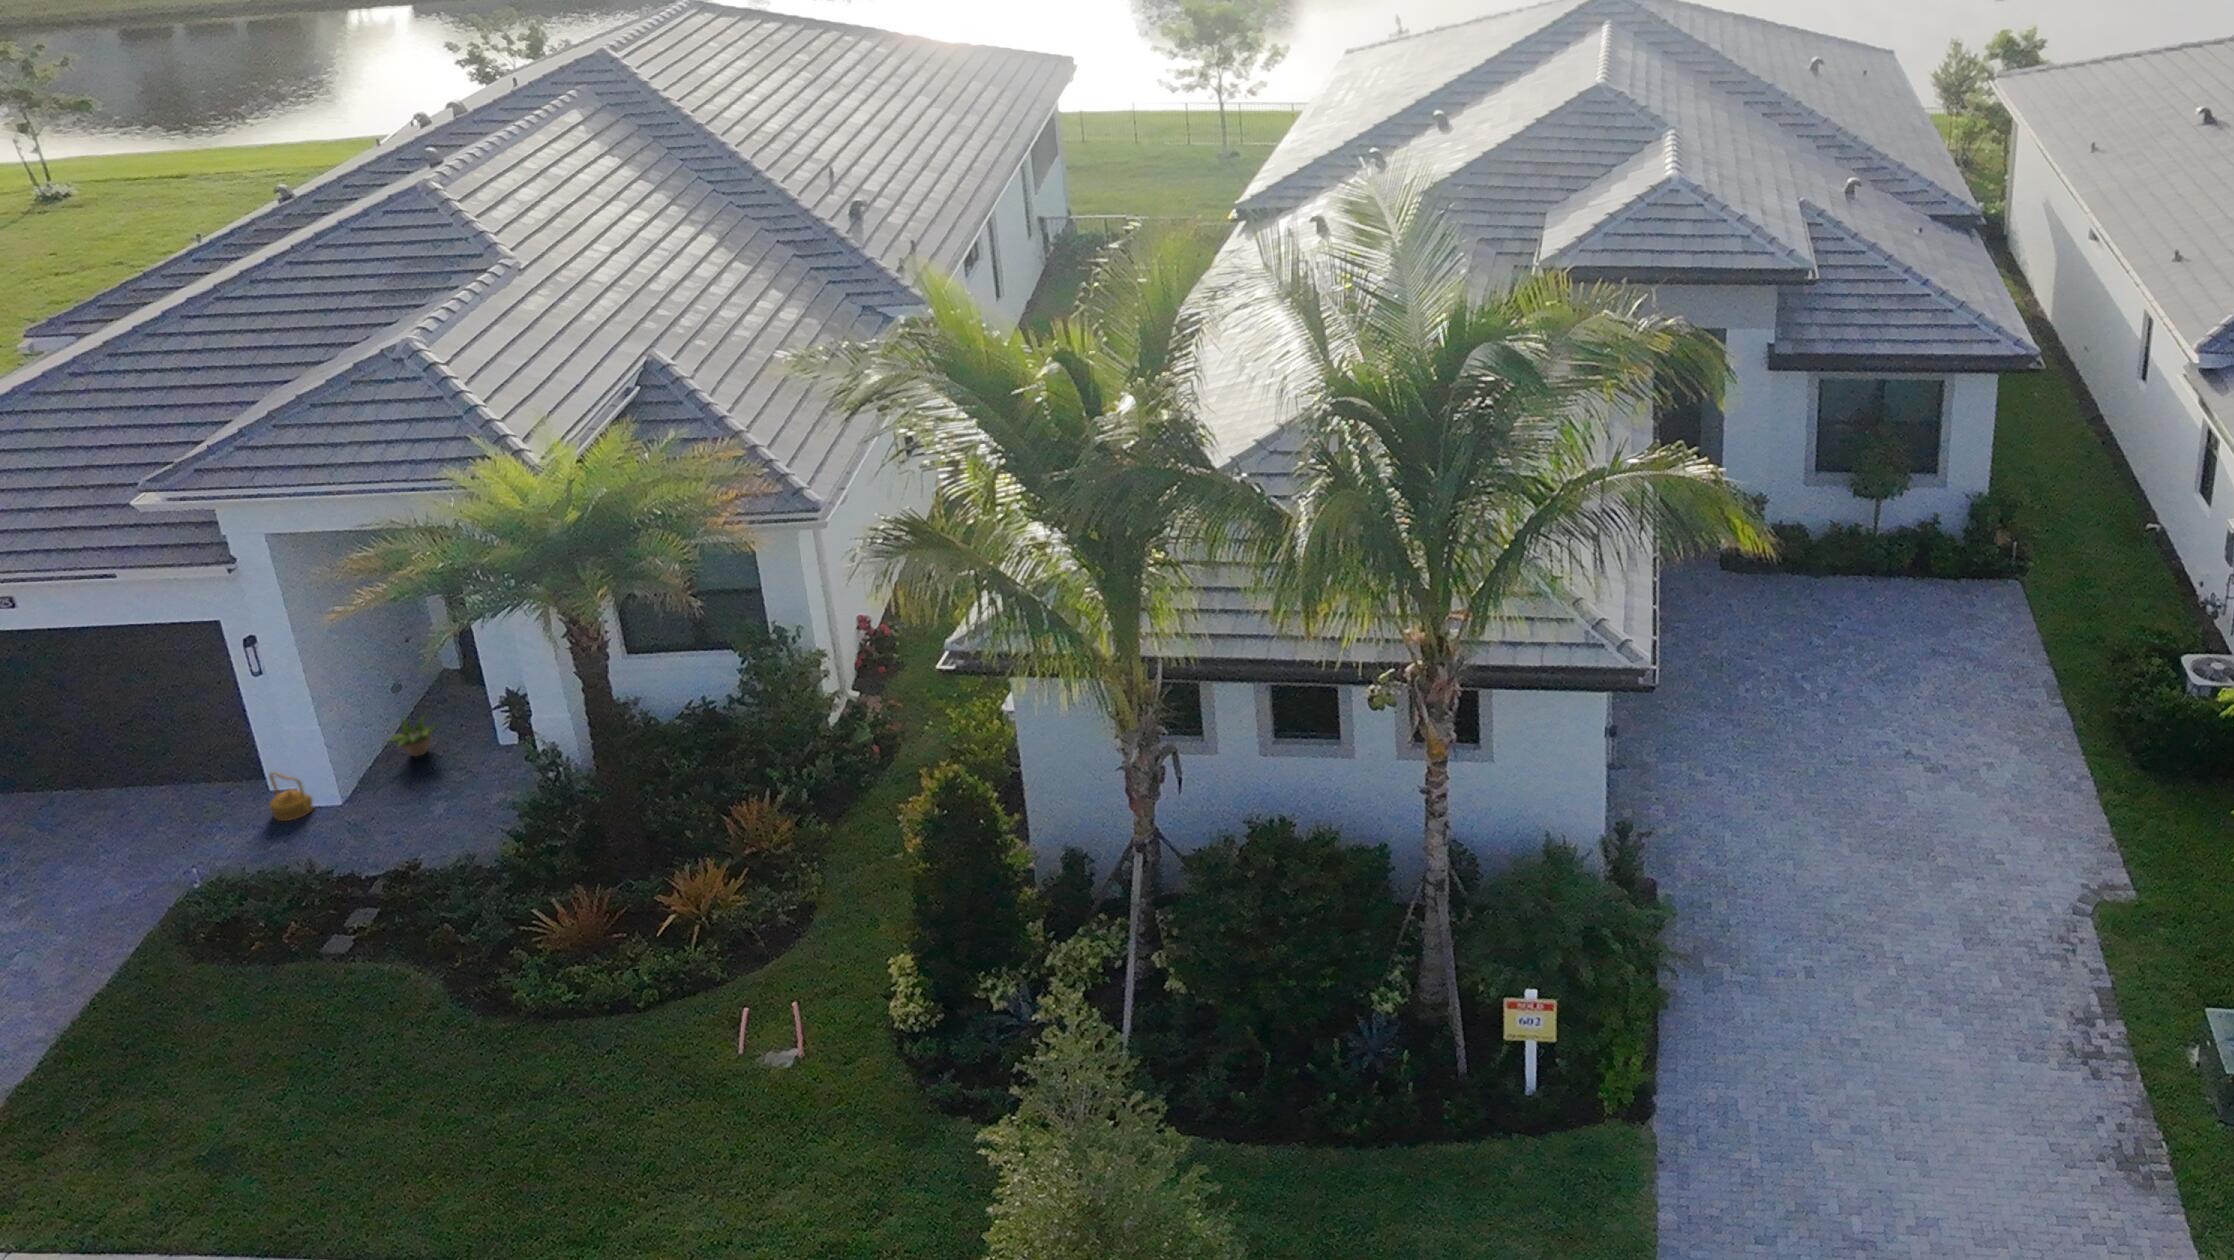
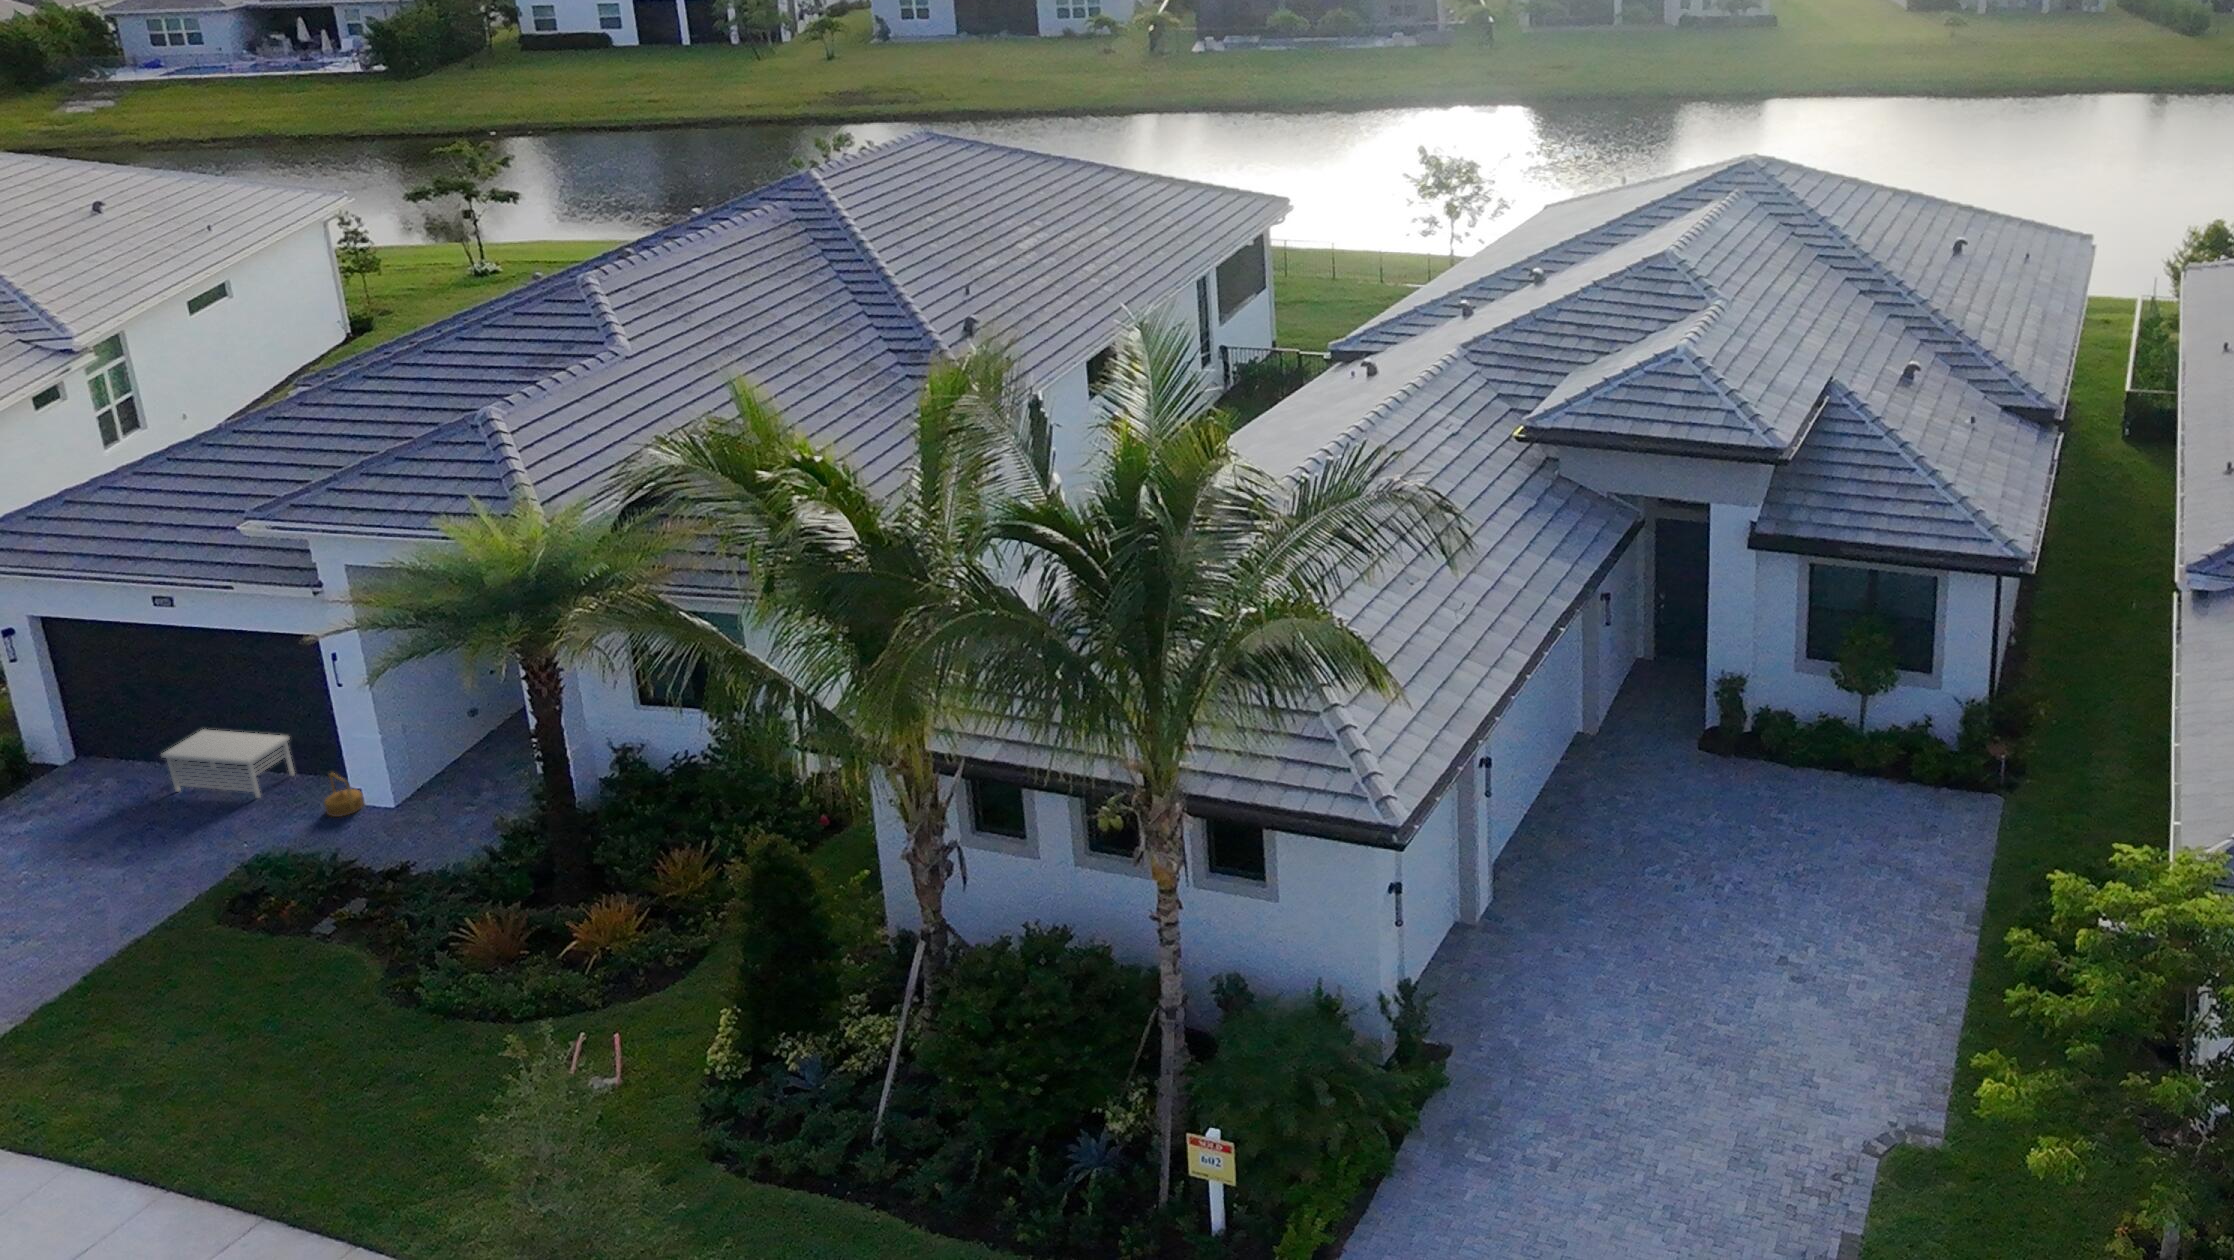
decorative plant: present [388,716,442,756] -> none [429,738,483,775]
storage bench: none [39,739,209,820] -> present [161,729,295,798]

